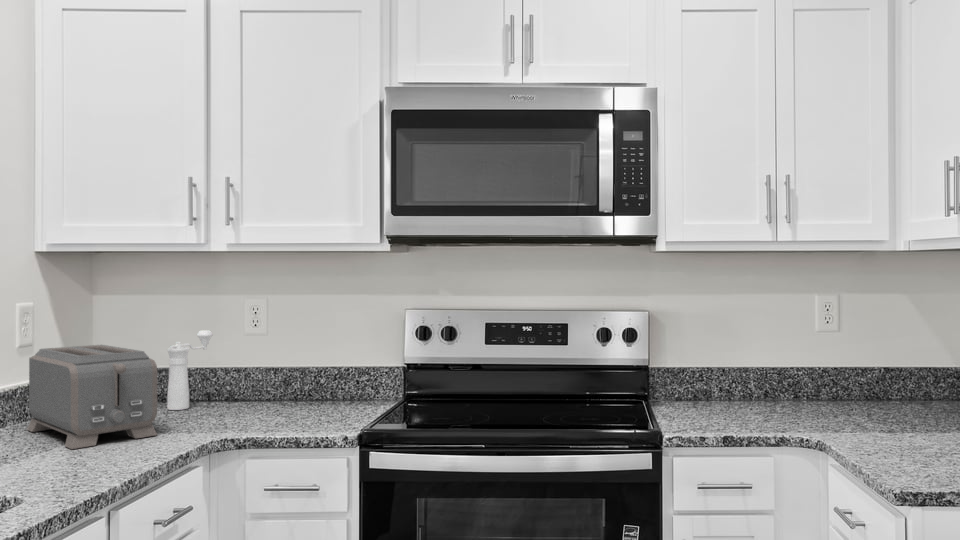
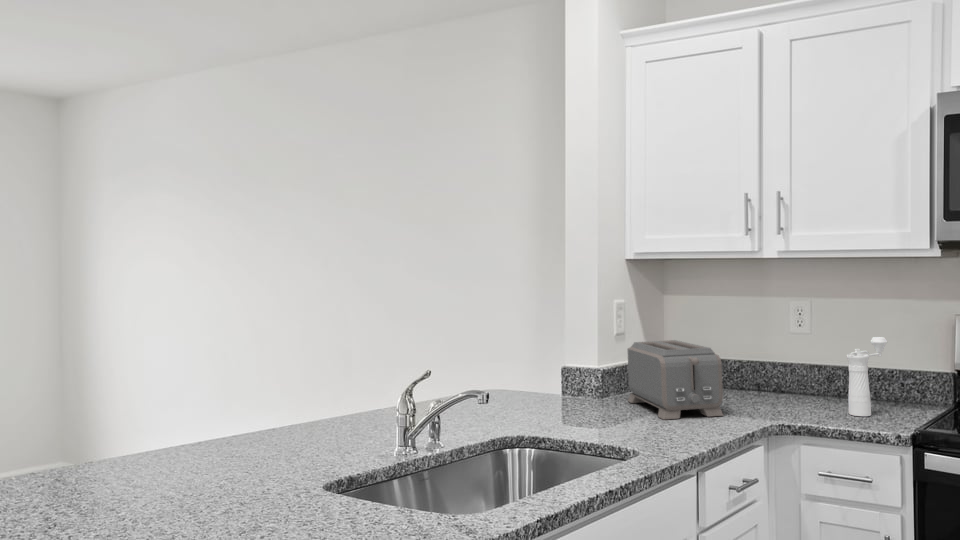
pepper mill: present [167,330,213,410] -> present [847,337,887,416]

